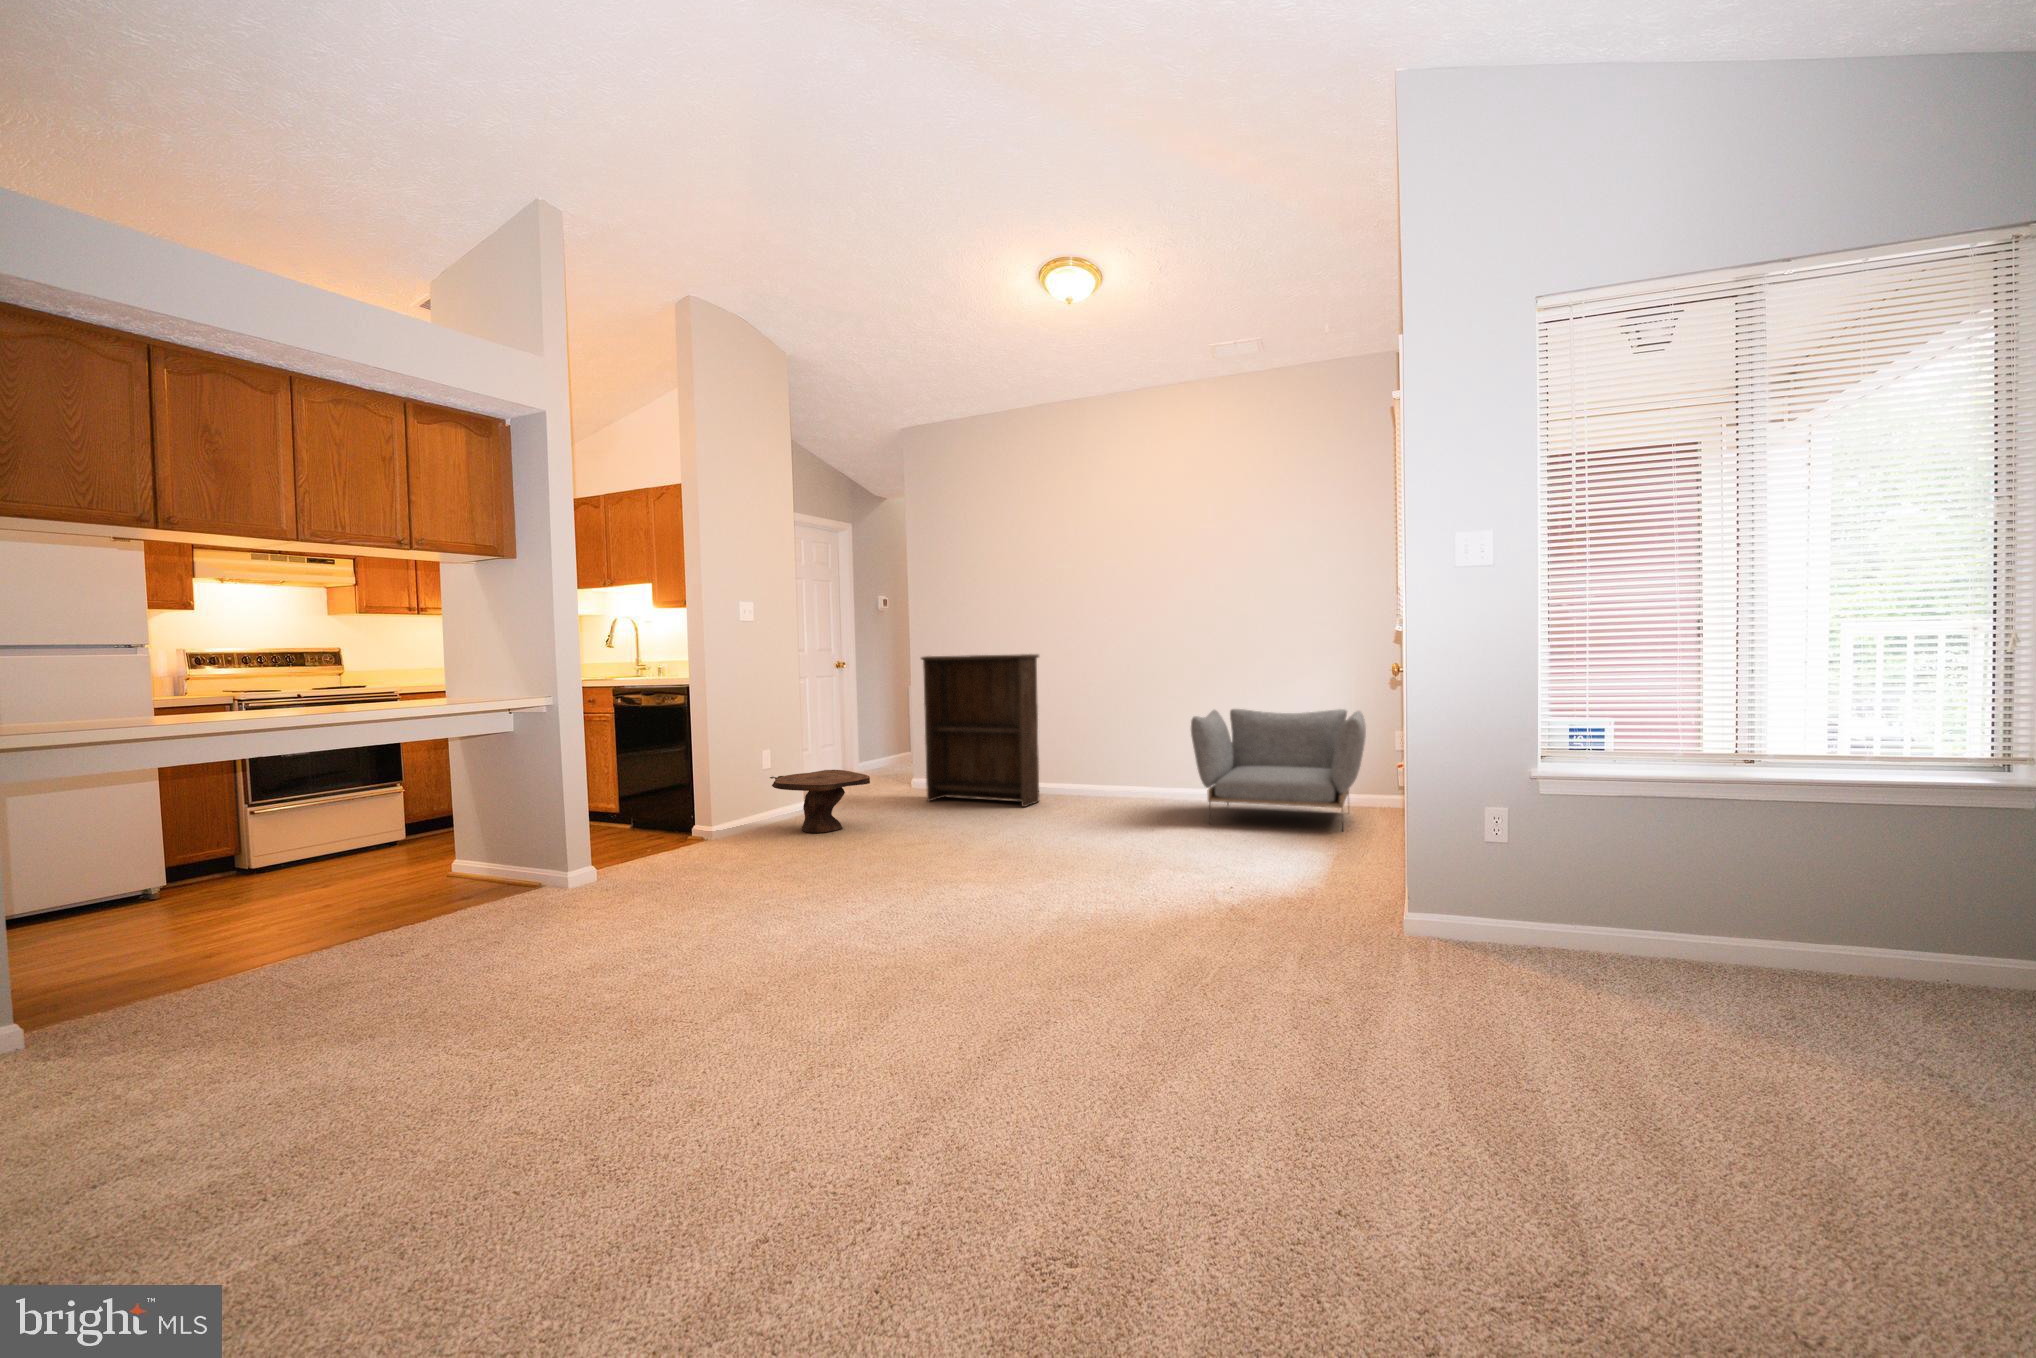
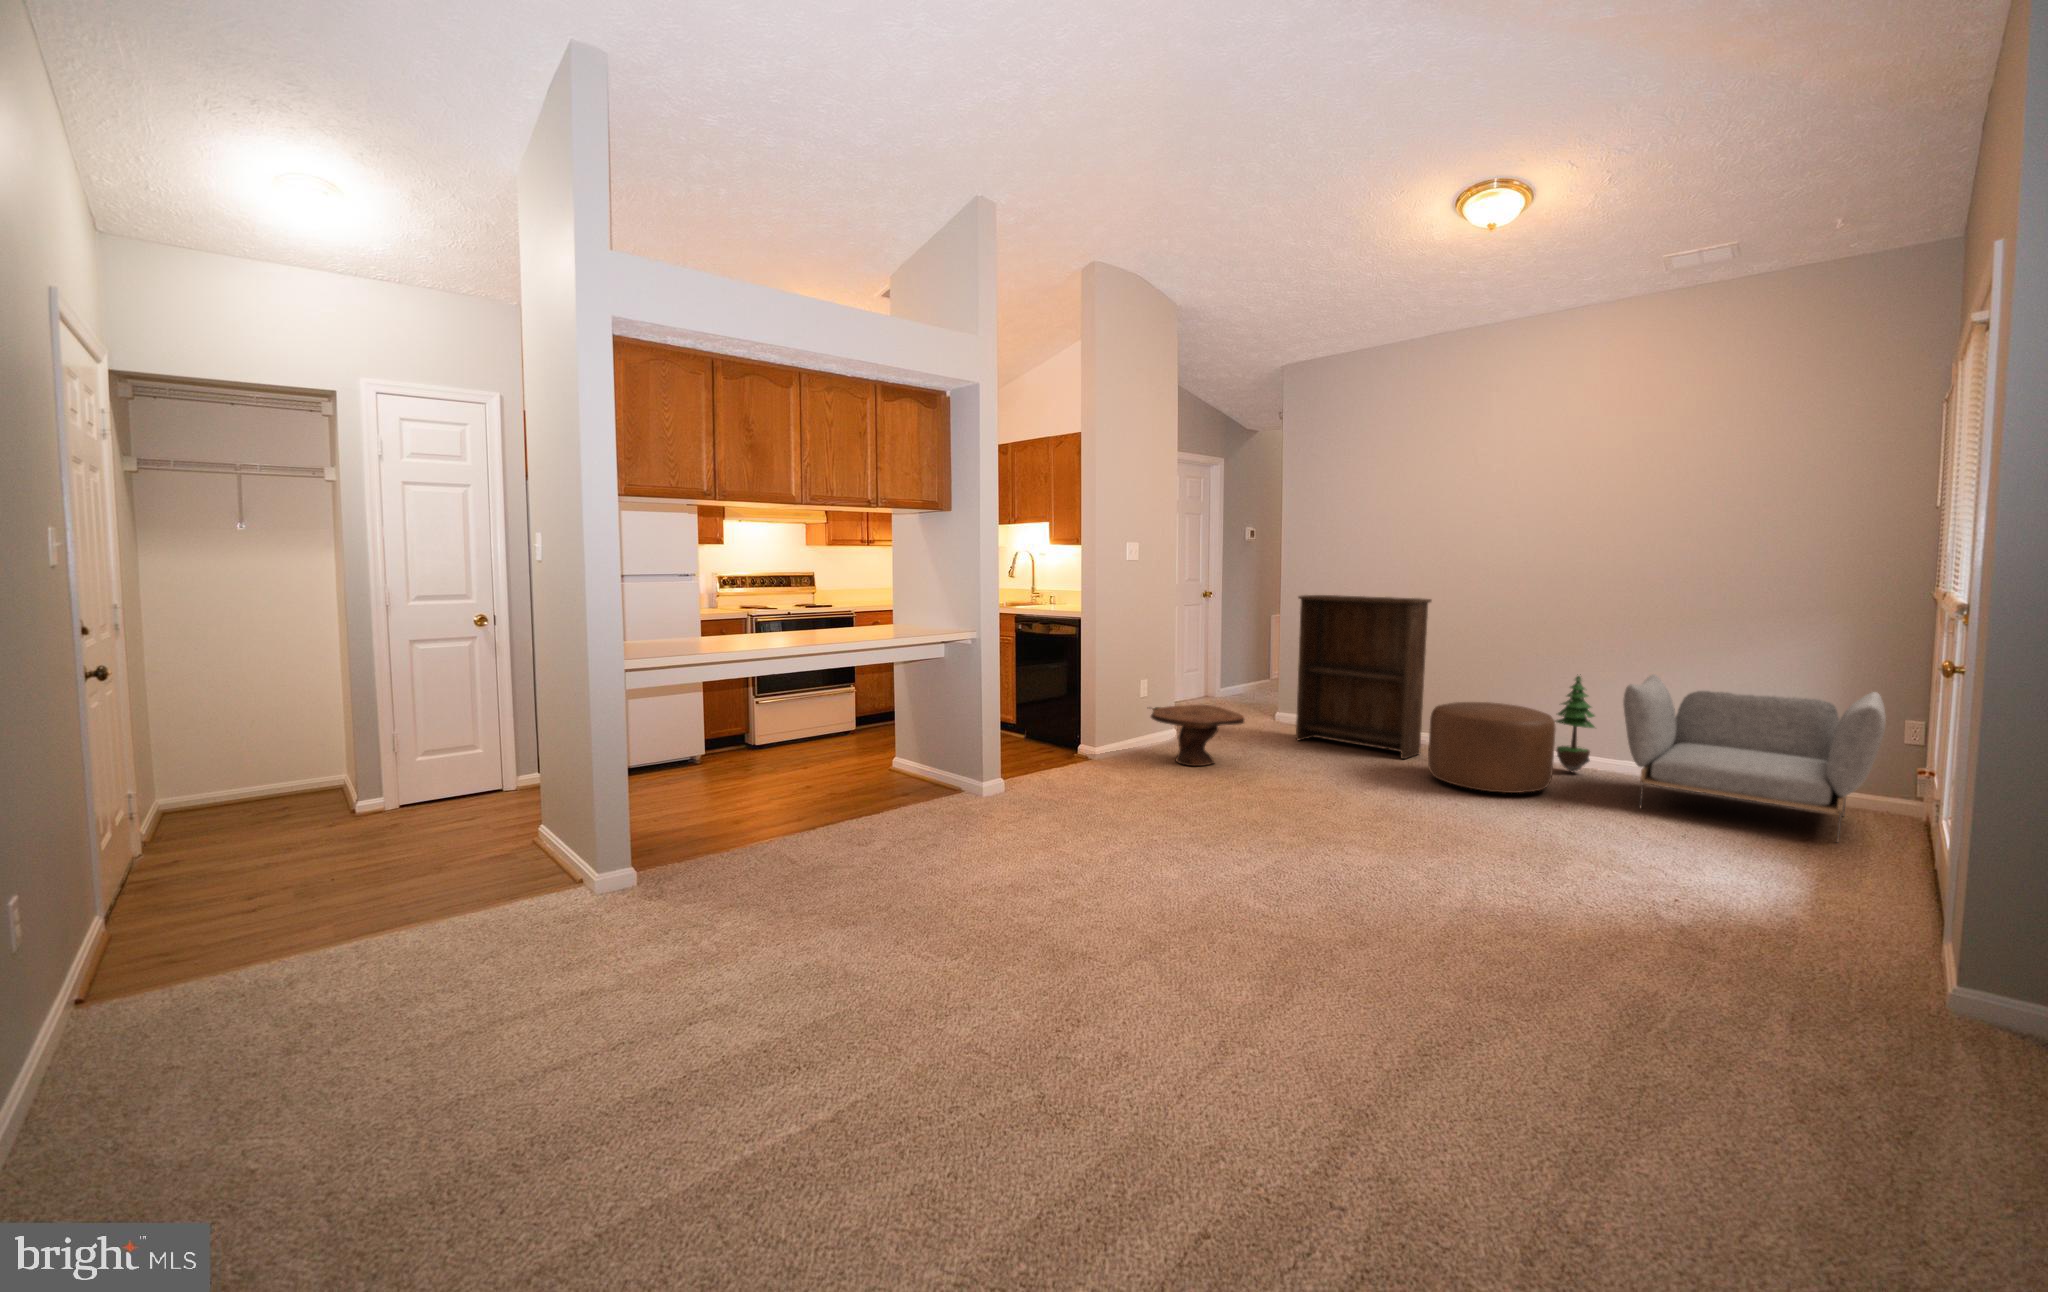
potted tree: none [1144,712,1177,804] -> present [1555,674,1595,772]
ottoman: none [1042,745,1143,824] -> present [1428,702,1556,793]

